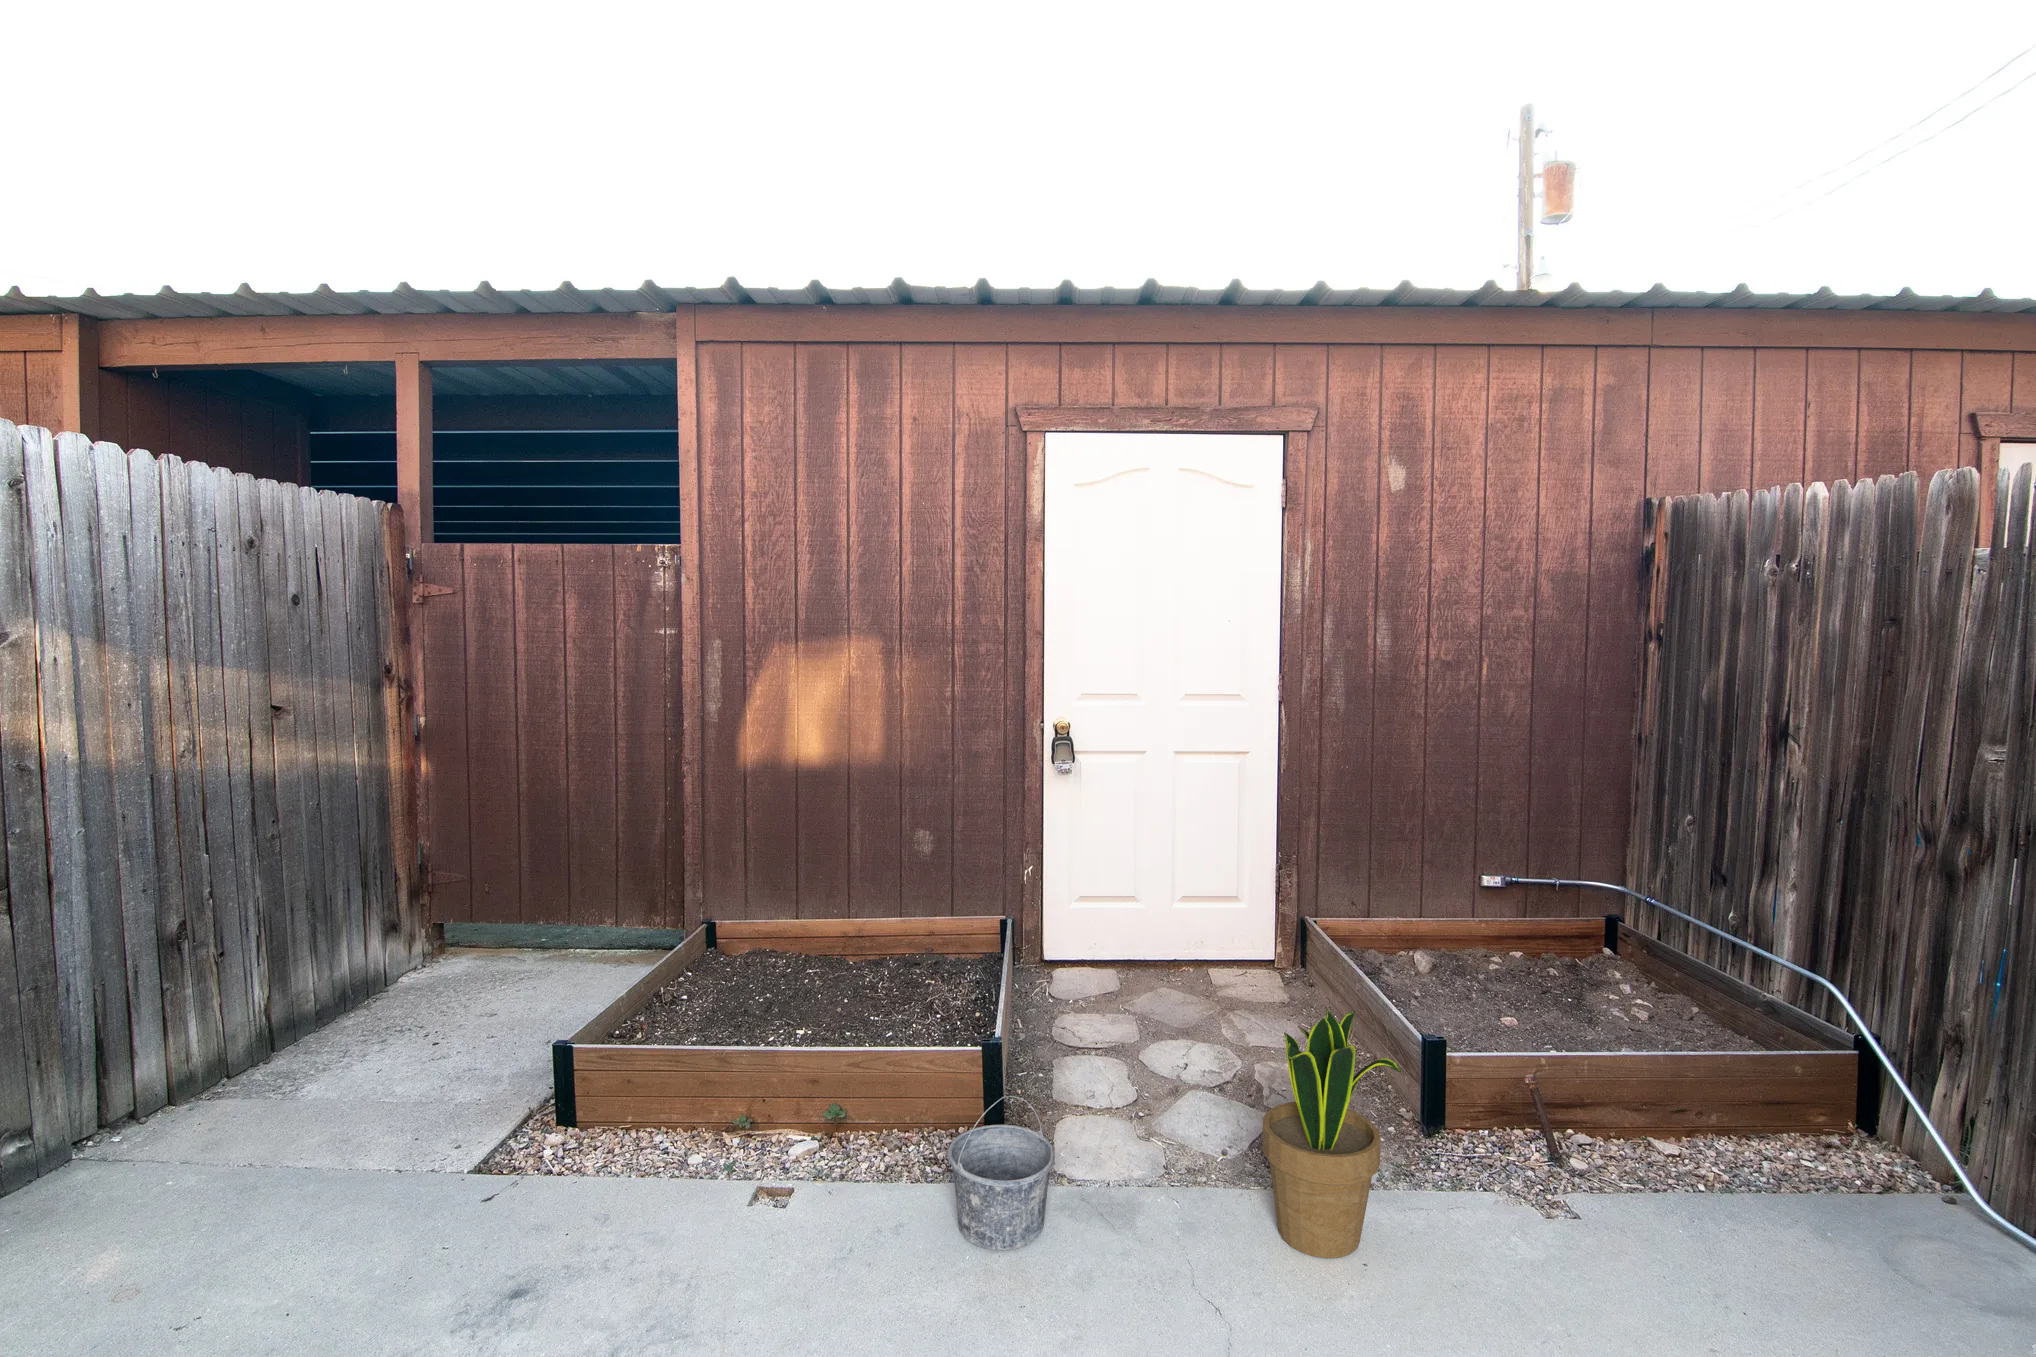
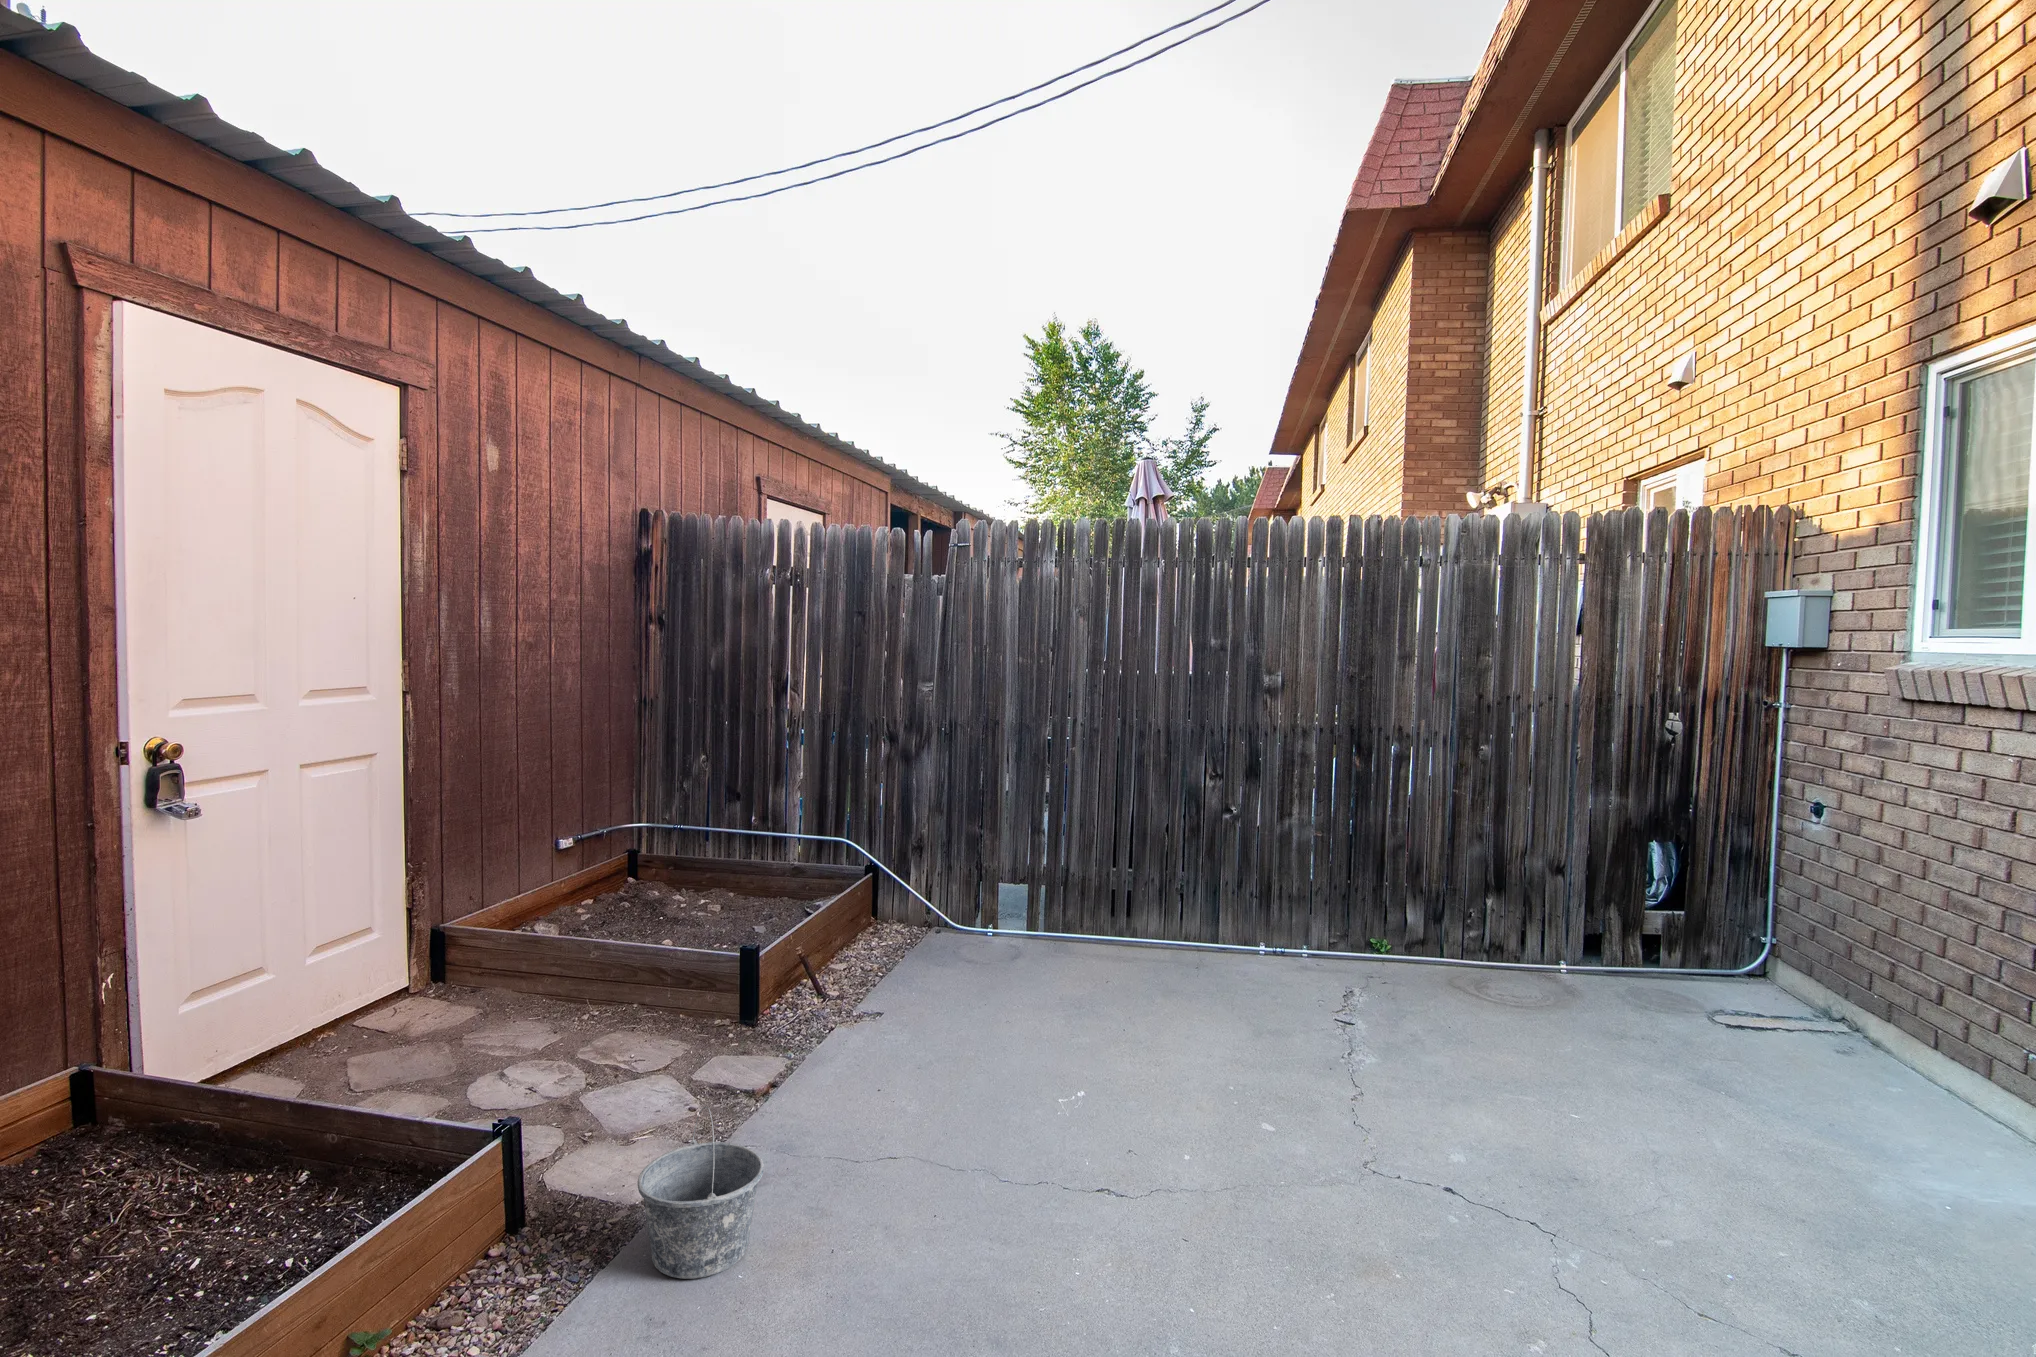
potted plant: present [1263,1010,1402,1258] -> none [793,921,897,1115]

